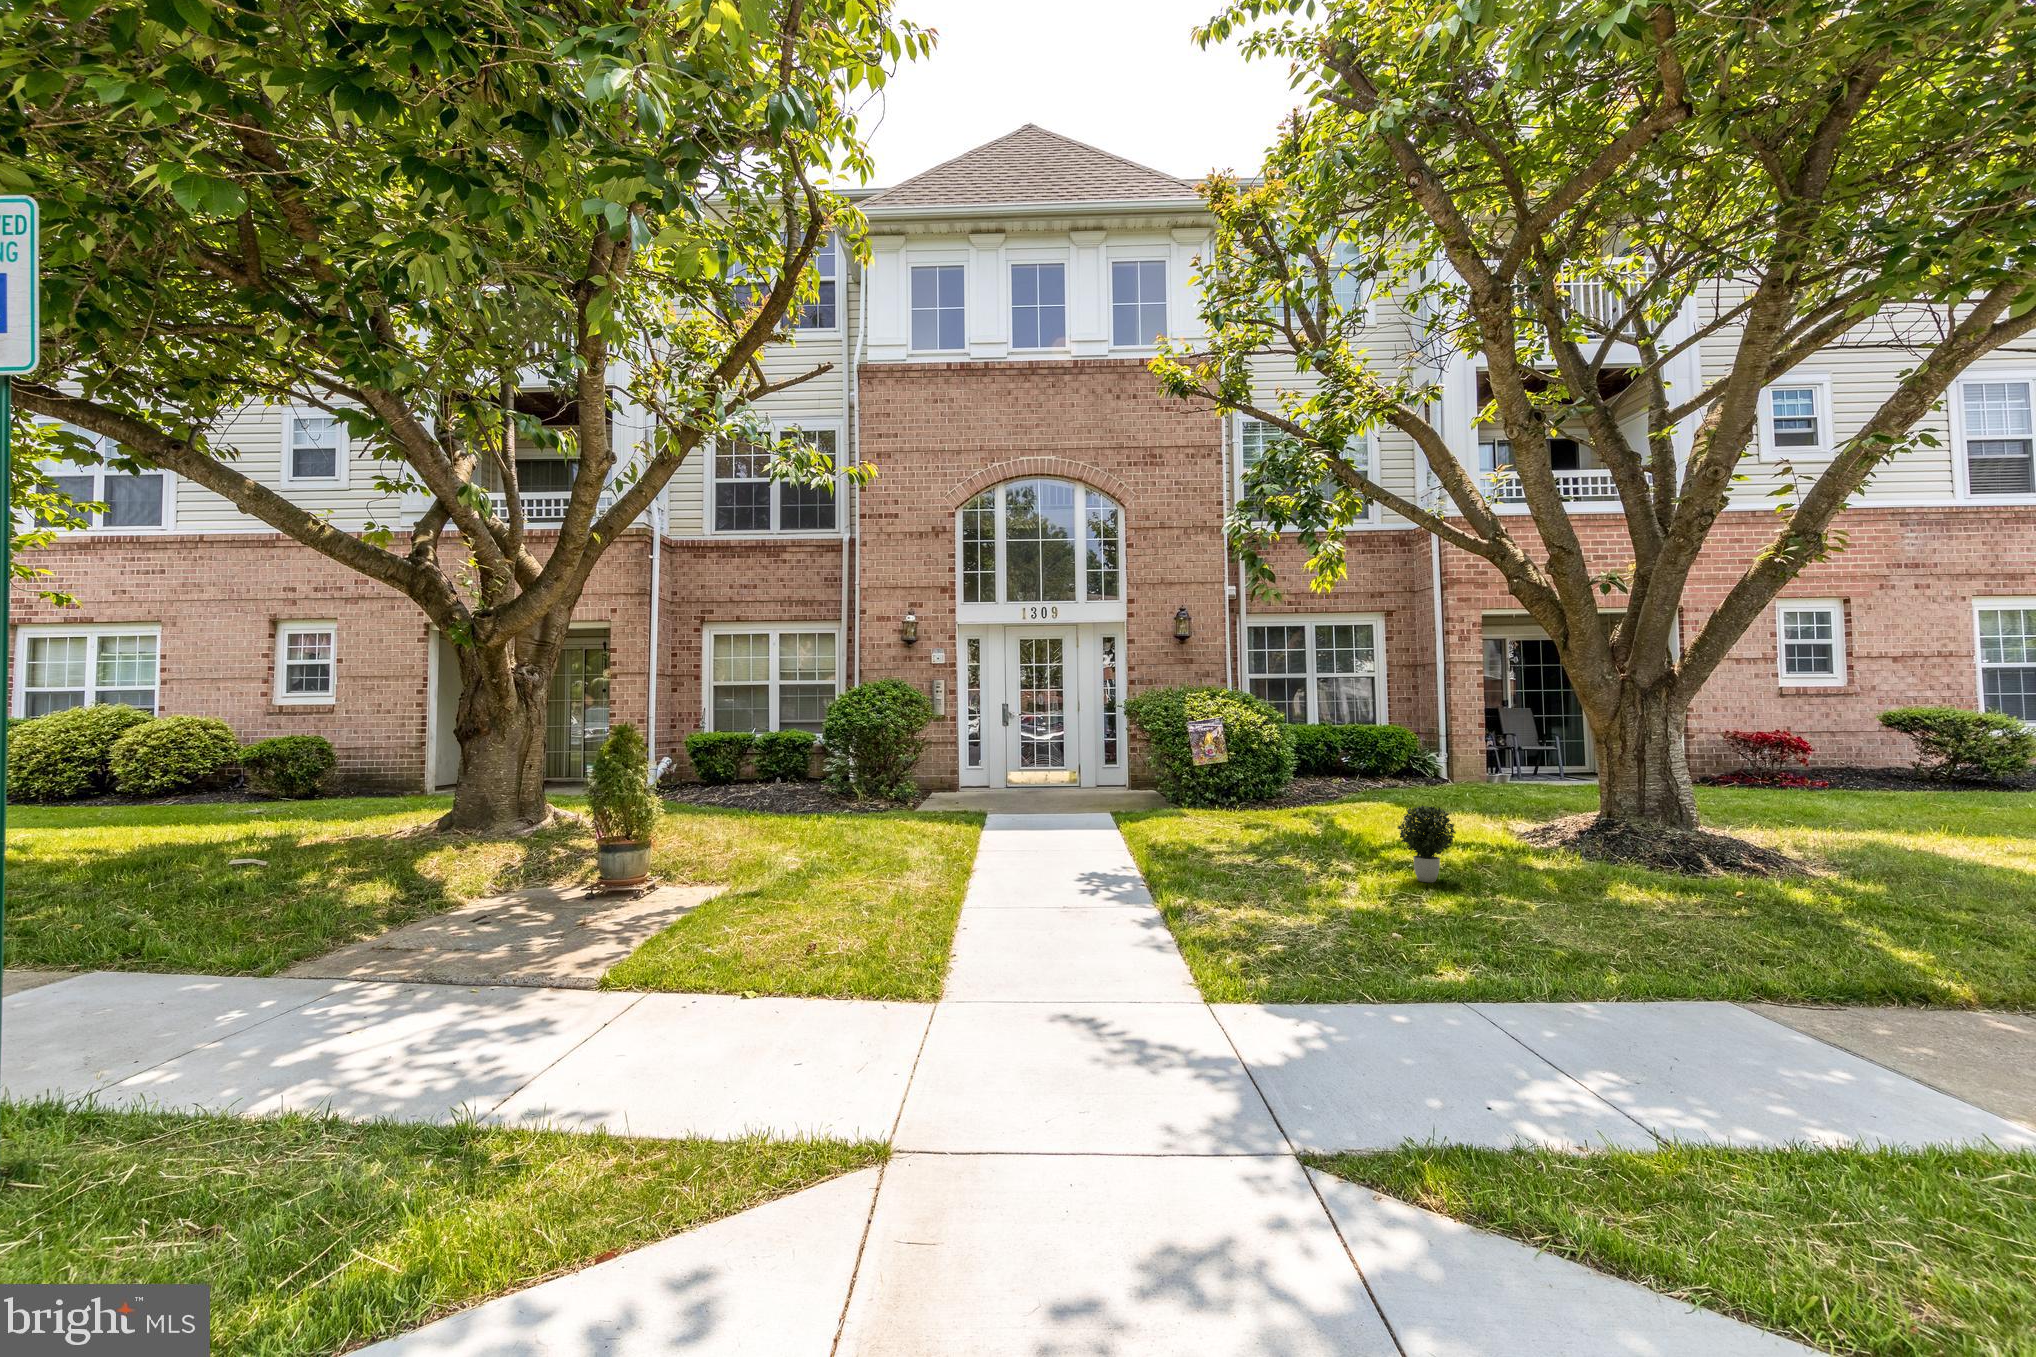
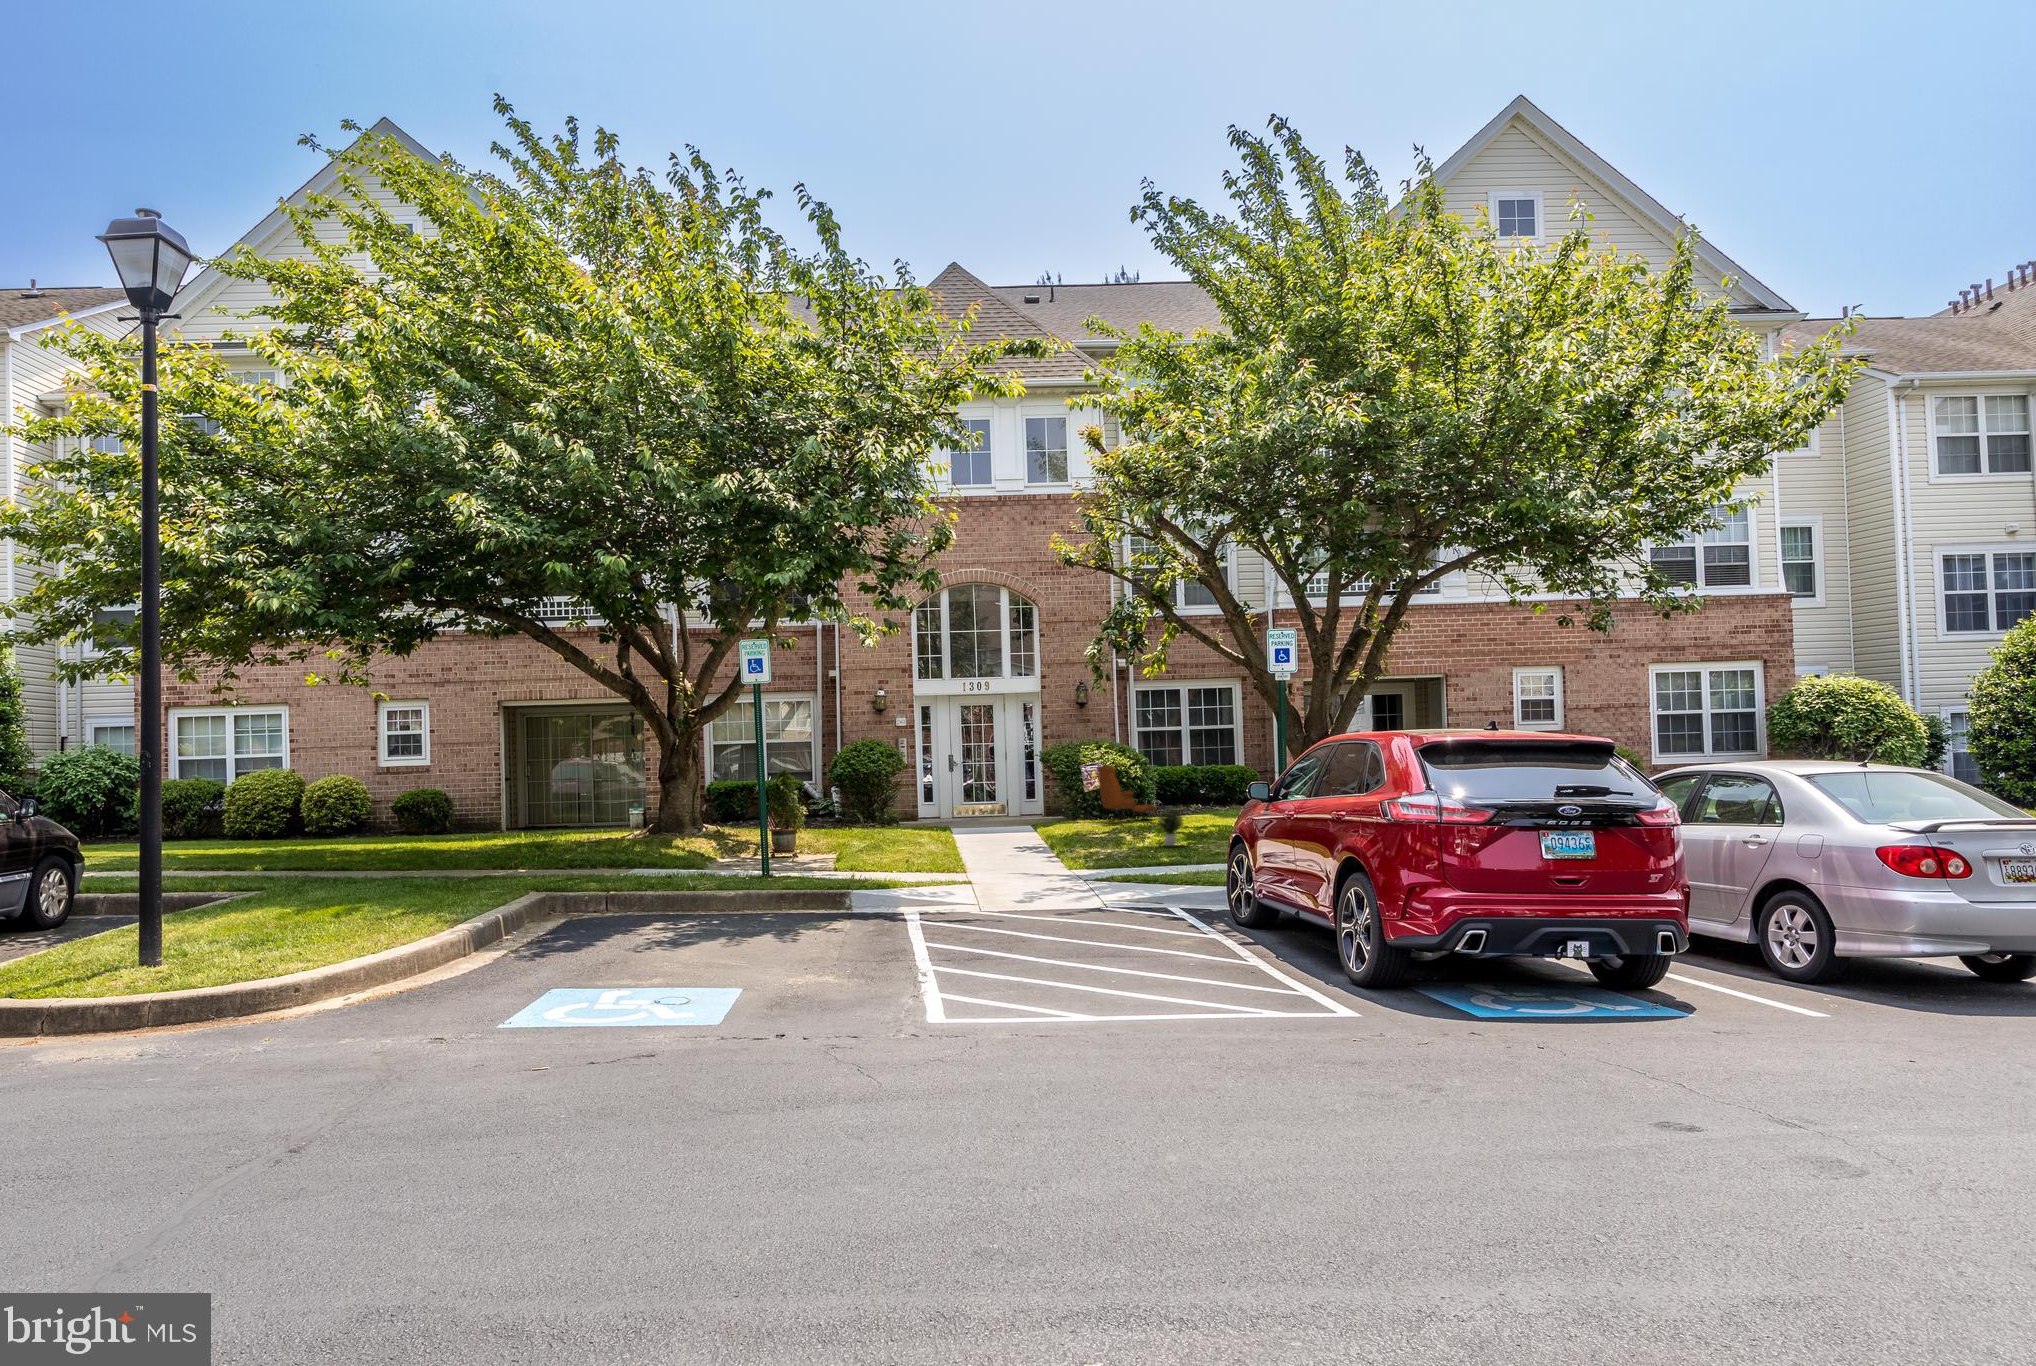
lounge chair: none [1223,721,1309,811] -> present [1097,766,1157,822]

